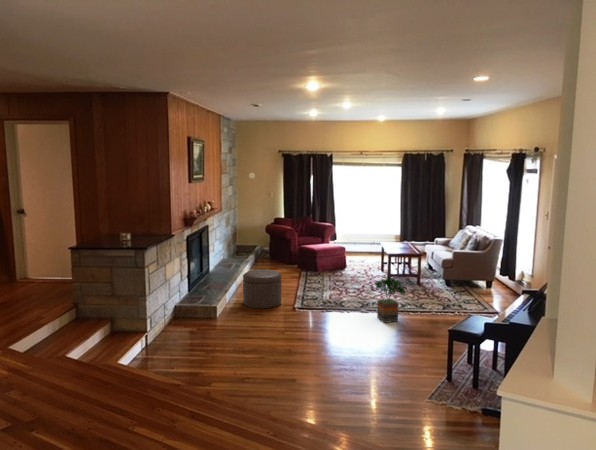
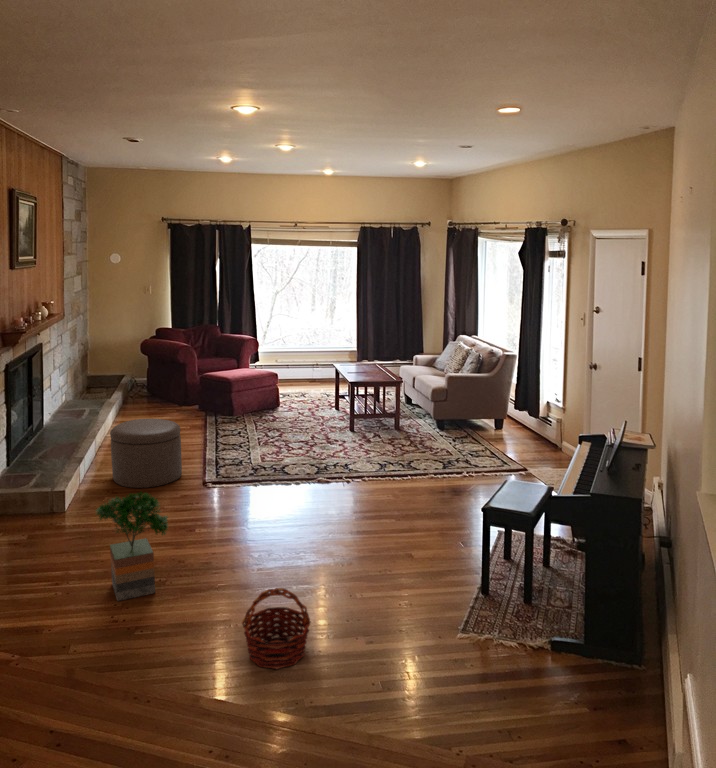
potted tree: present [375,278,406,323] -> present [96,492,168,601]
basket: none [301,359,338,403] -> present [242,588,310,669]

